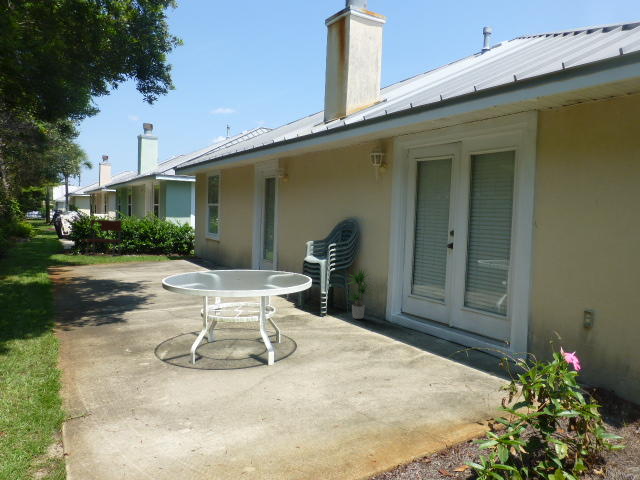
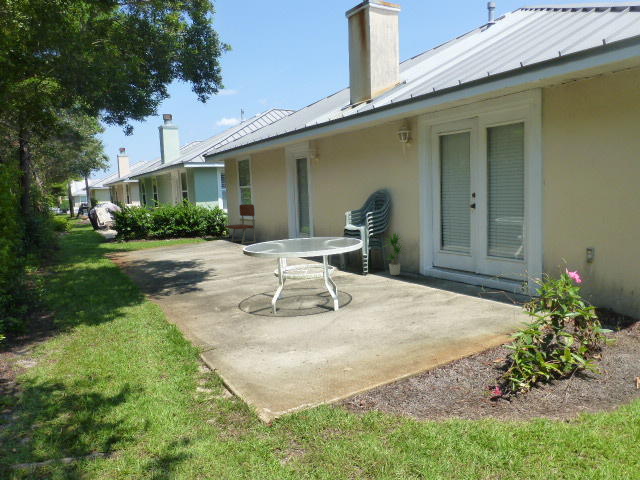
bench: present [82,220,122,256] -> present [225,204,256,244]

